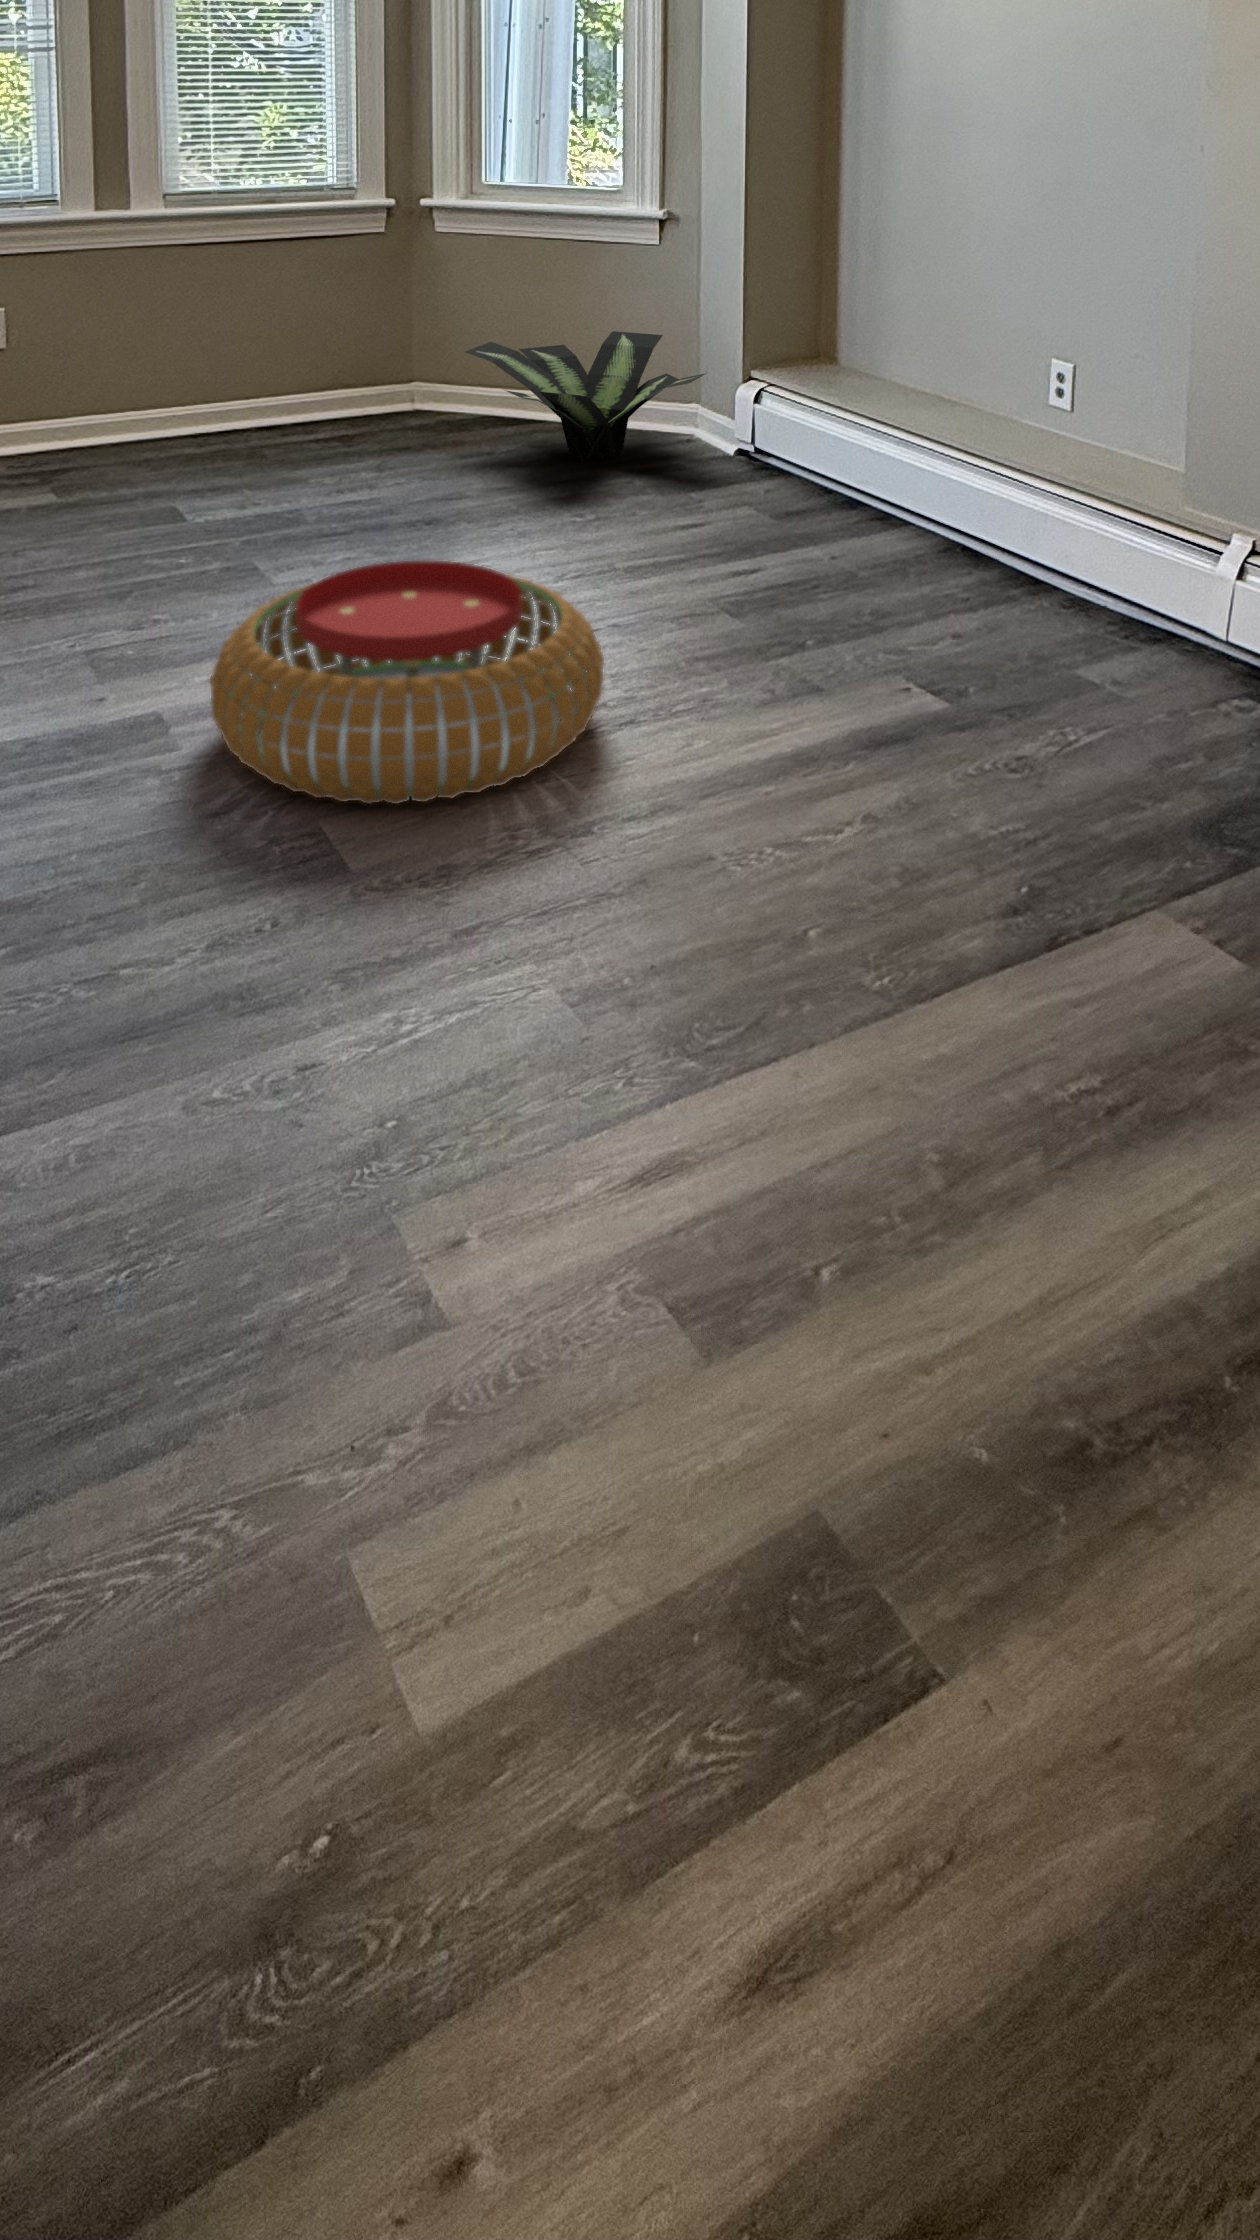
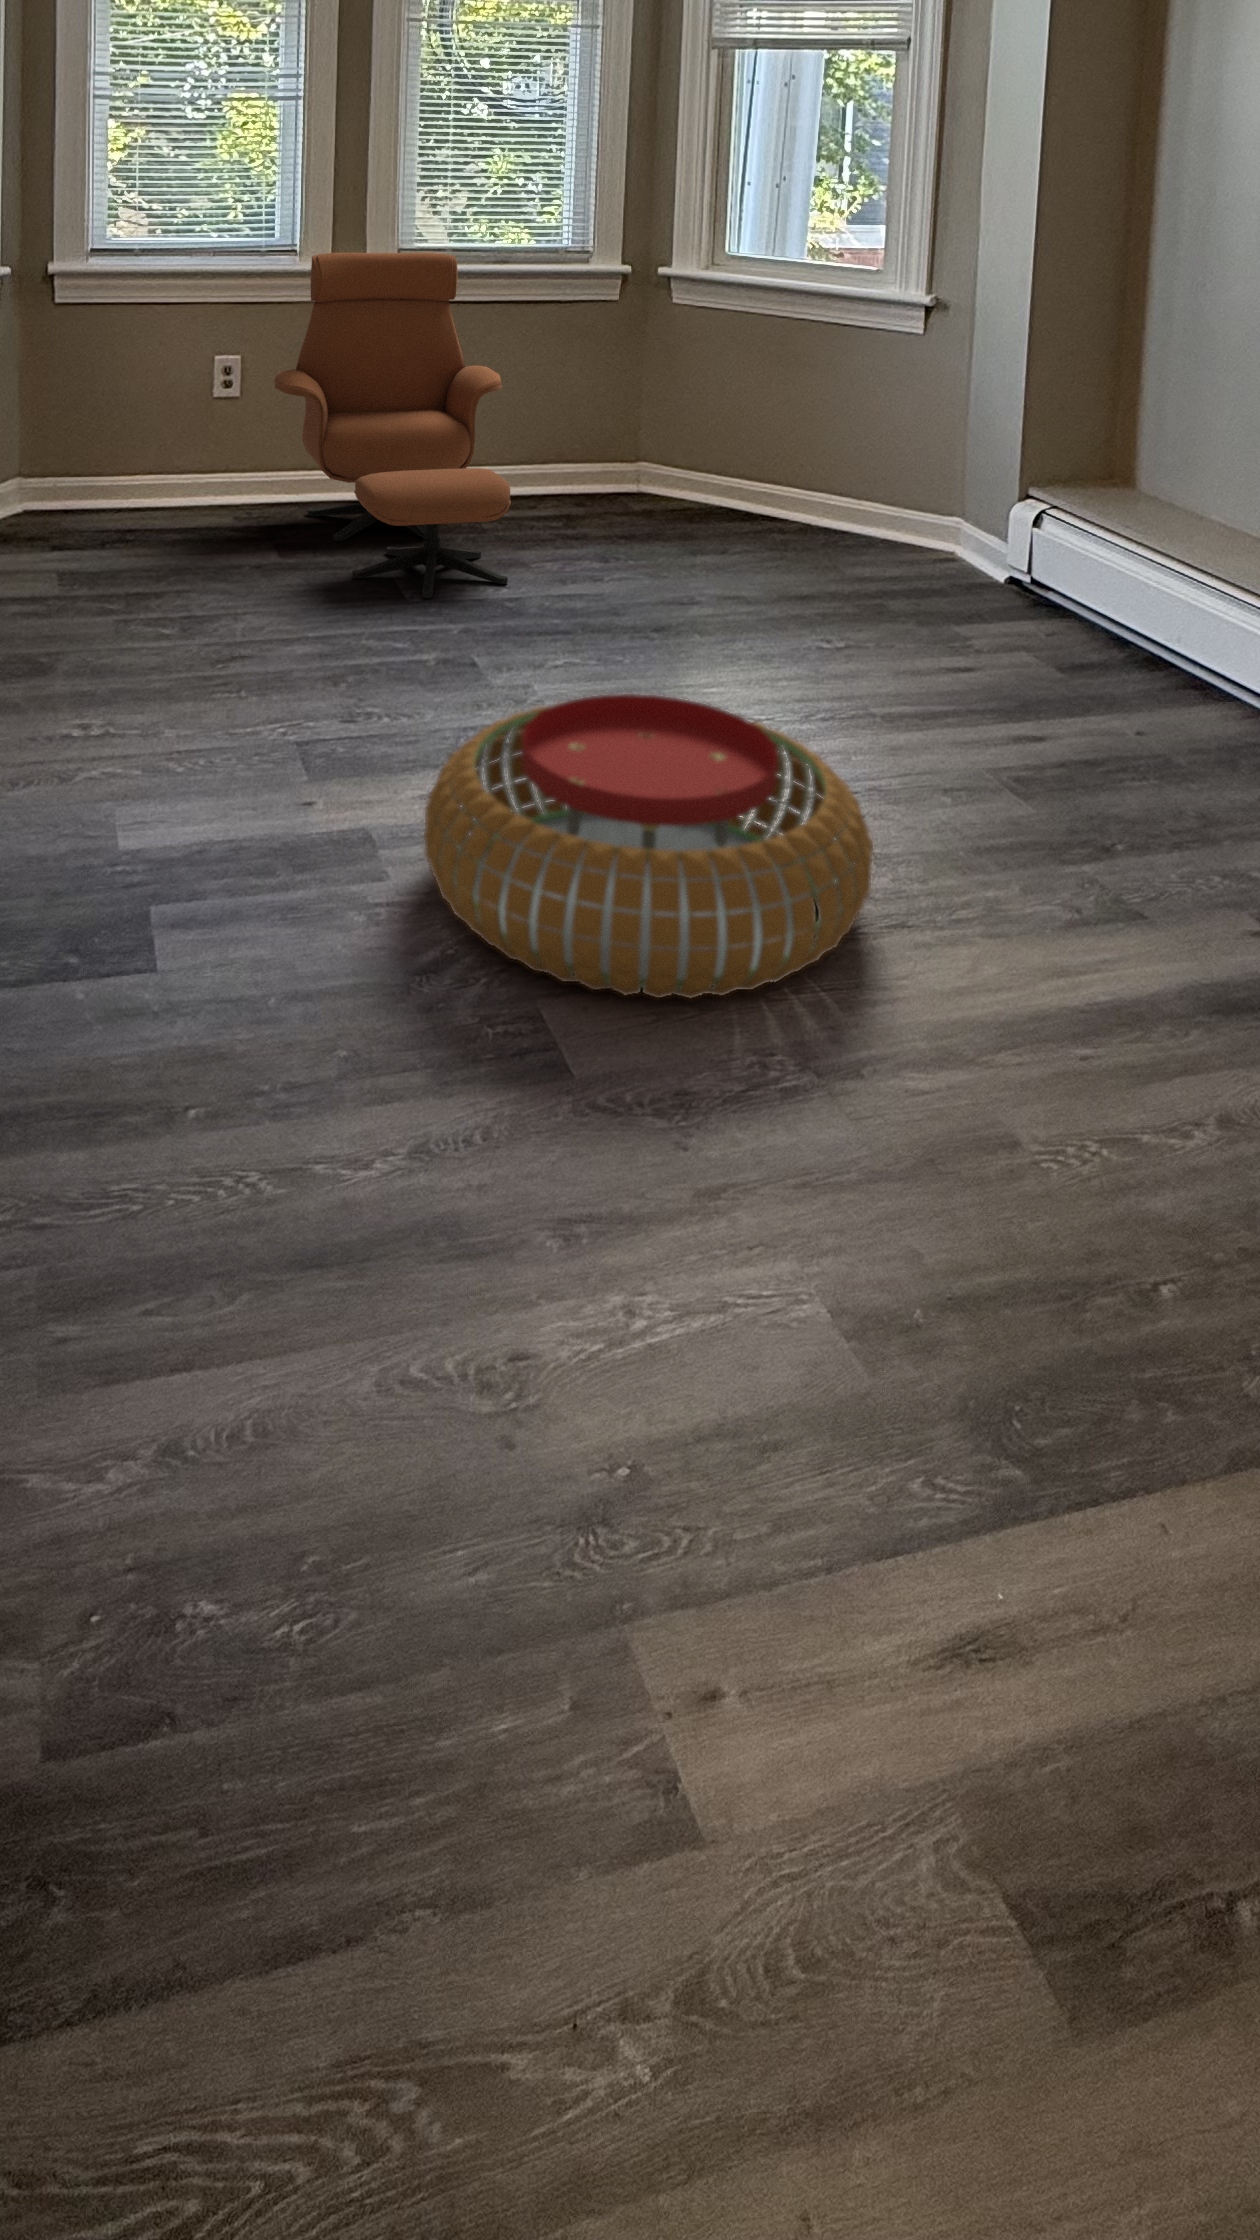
lounge chair: none [42,194,287,517] -> present [274,253,511,598]
potted plant: present [465,331,705,461] -> none [702,427,979,574]

